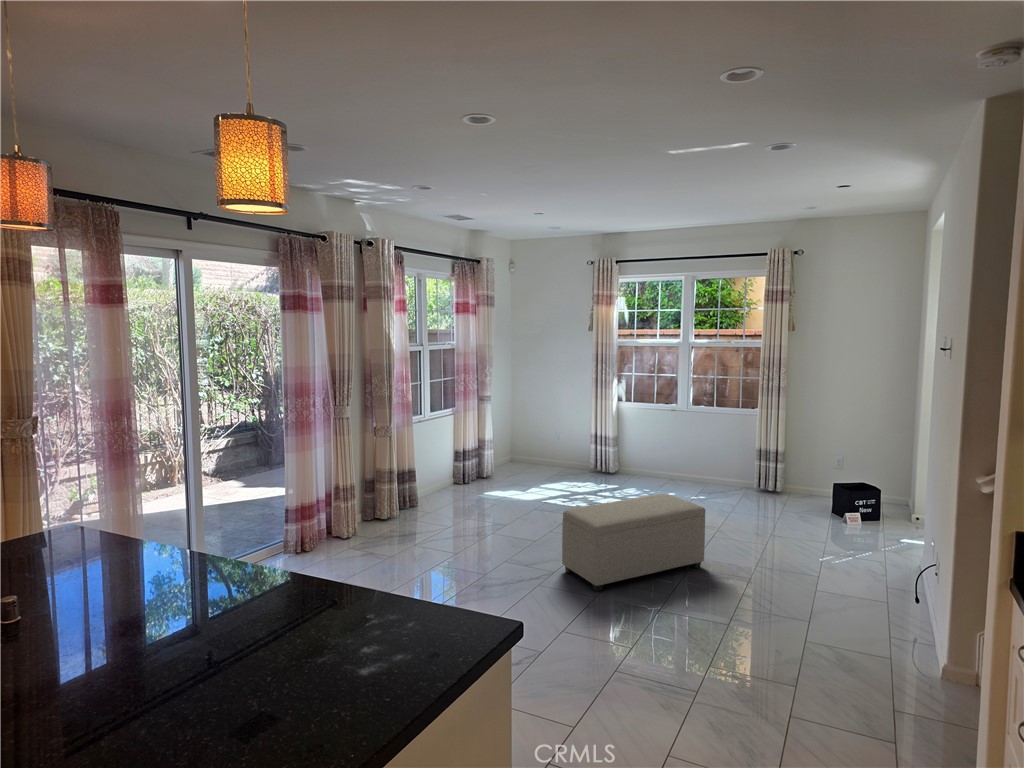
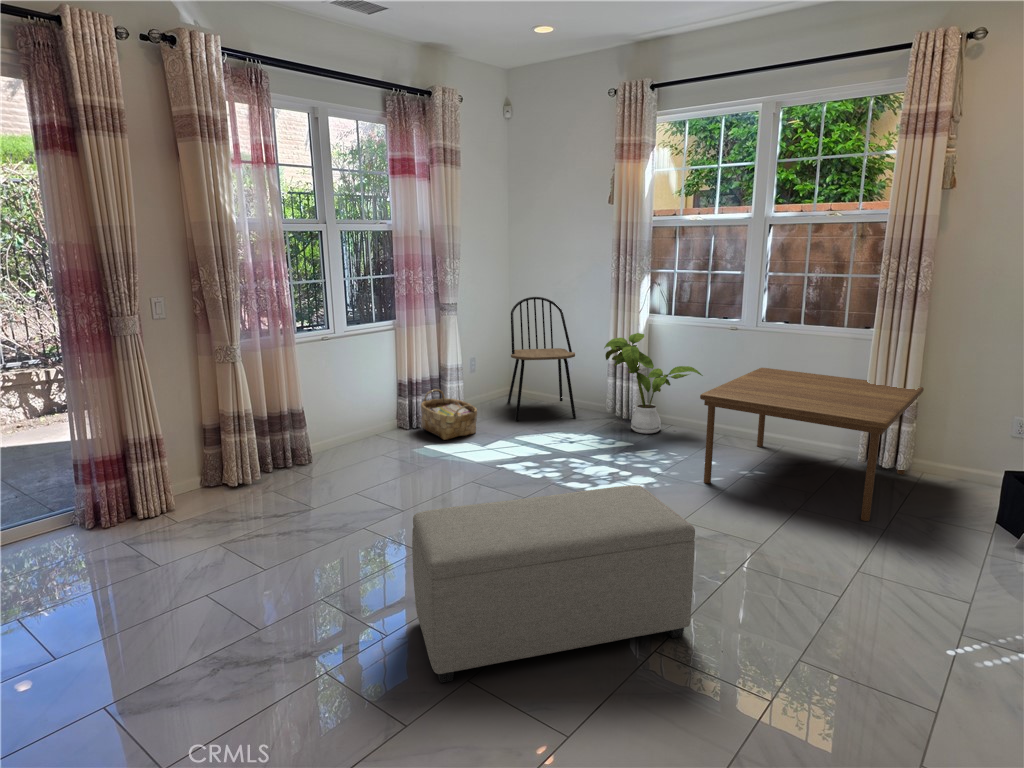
dining chair: none [515,391,570,476] -> present [507,297,576,421]
house plant: none [592,414,657,480] -> present [604,333,703,433]
coffee table: none [669,434,788,517] -> present [700,368,924,521]
woven basket: none [472,455,513,489] -> present [421,389,477,440]

